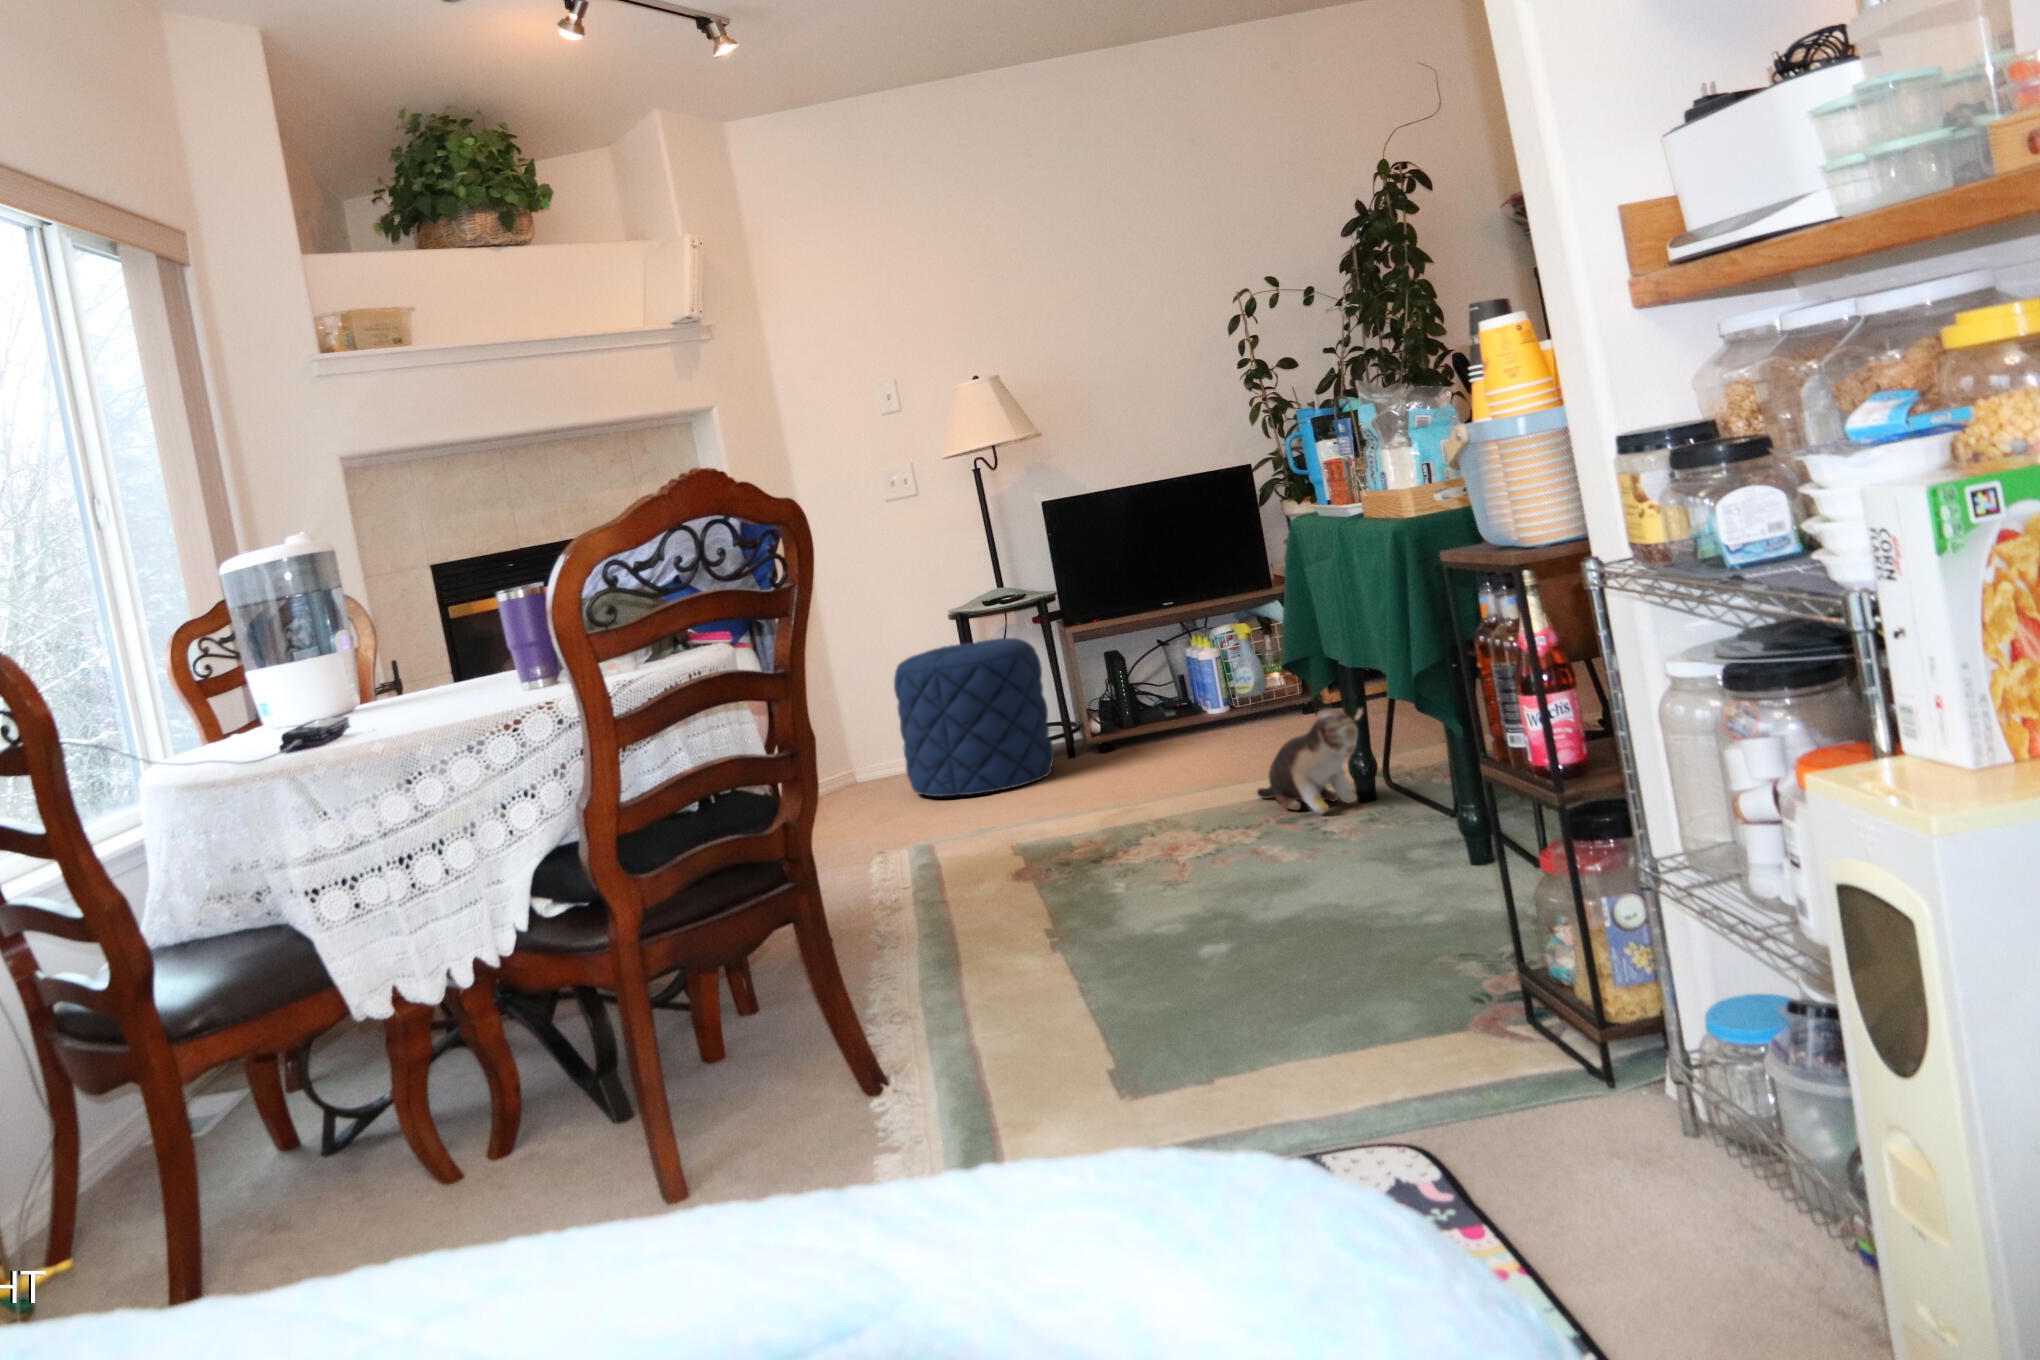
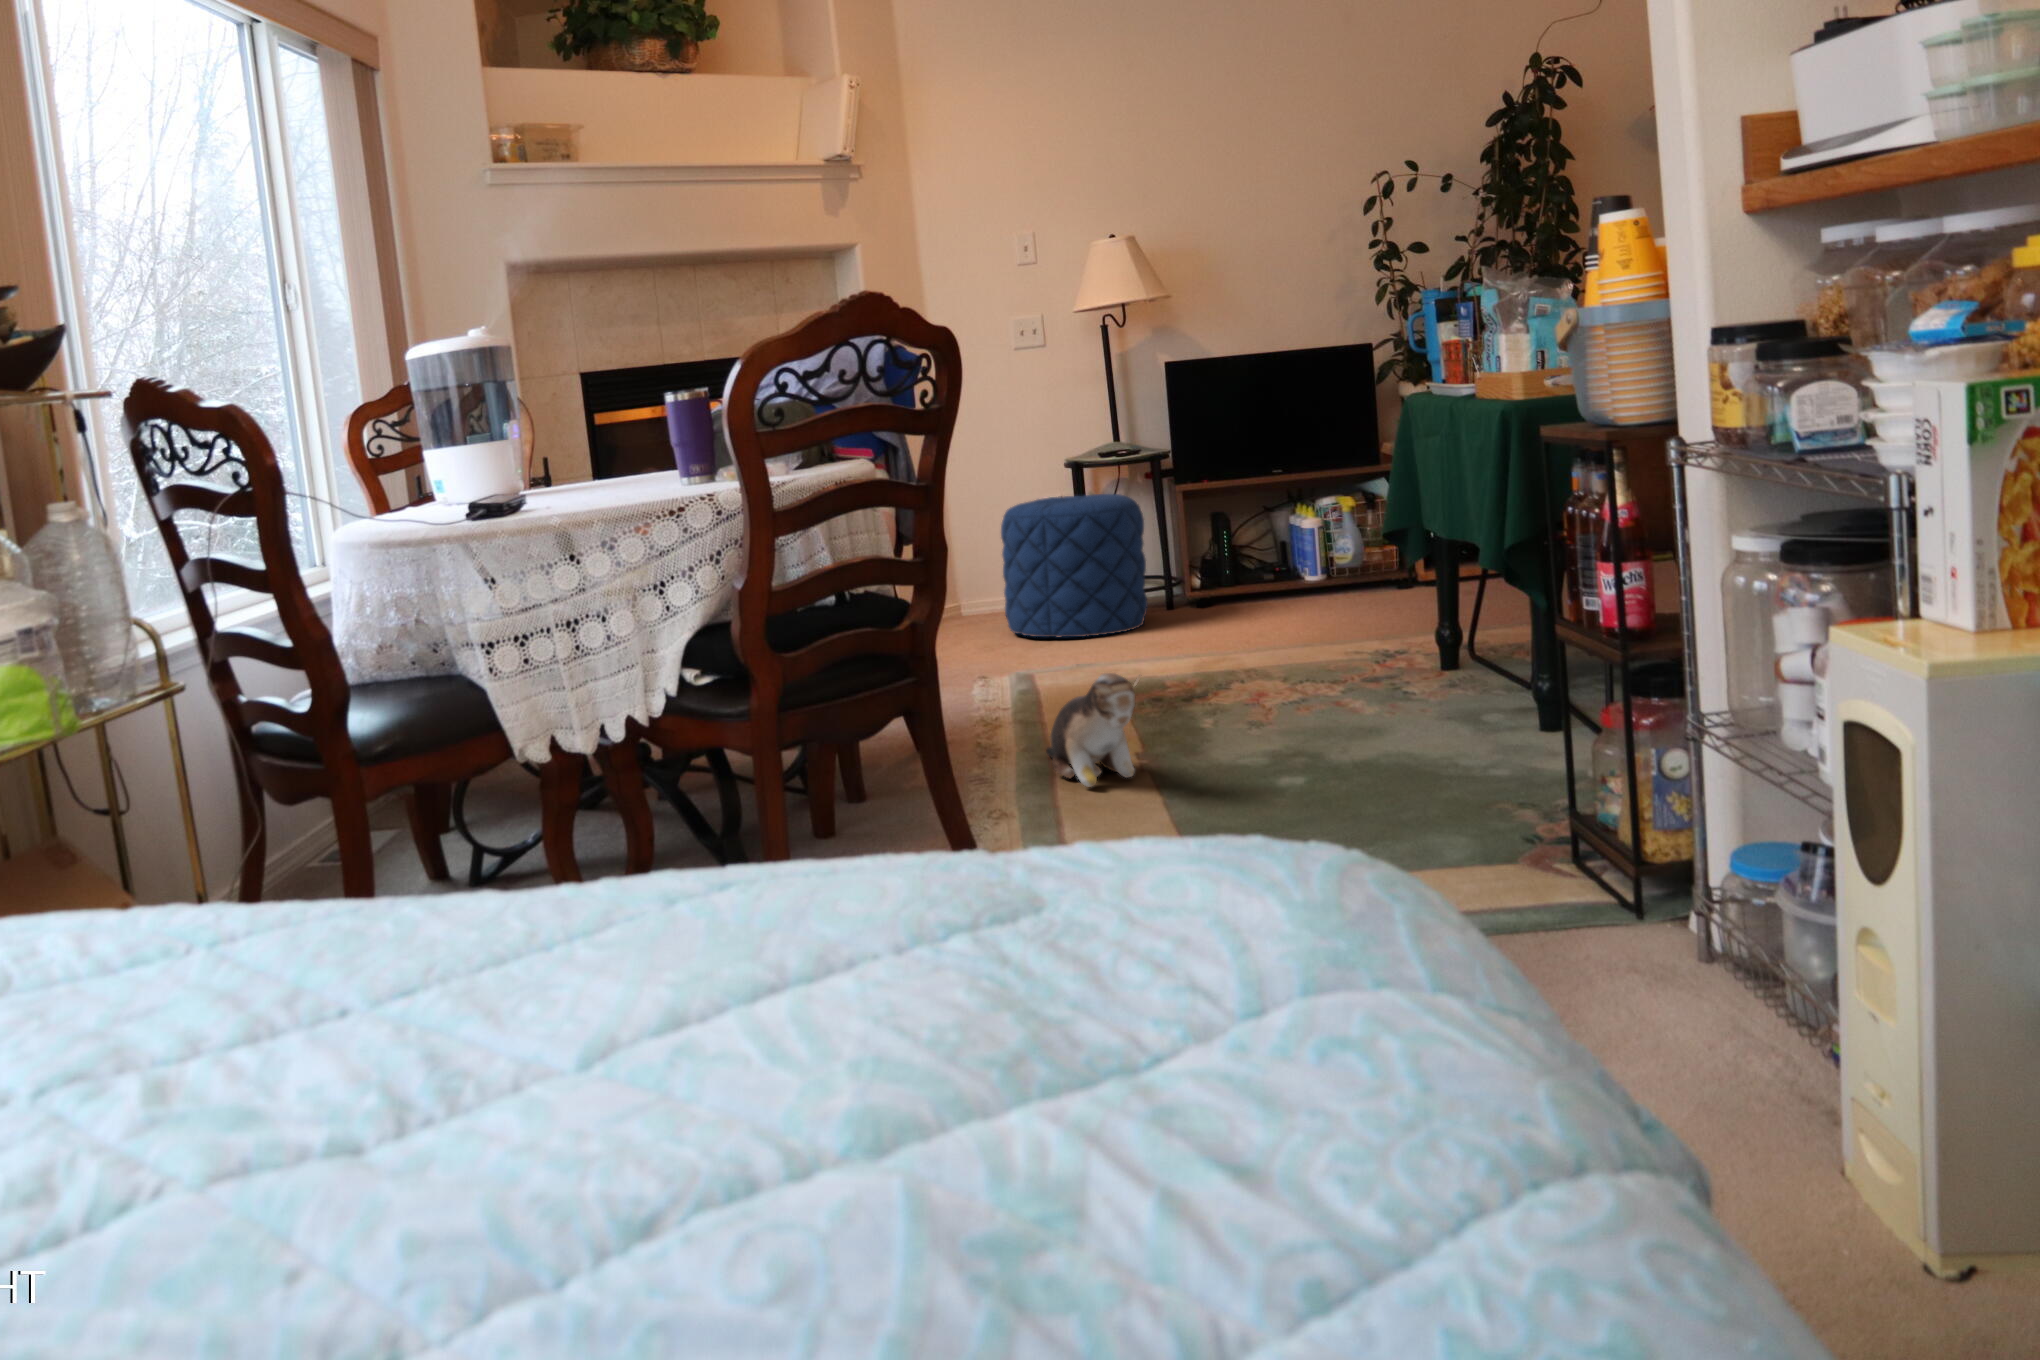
plush toy: present [1257,709,1363,814] -> present [1046,673,1141,787]

